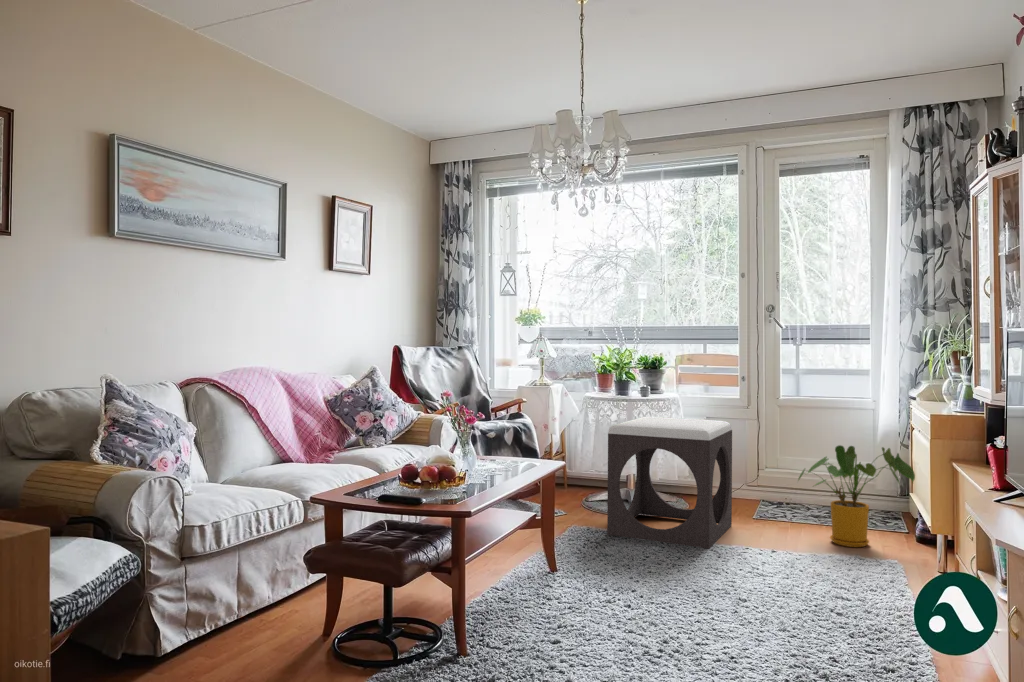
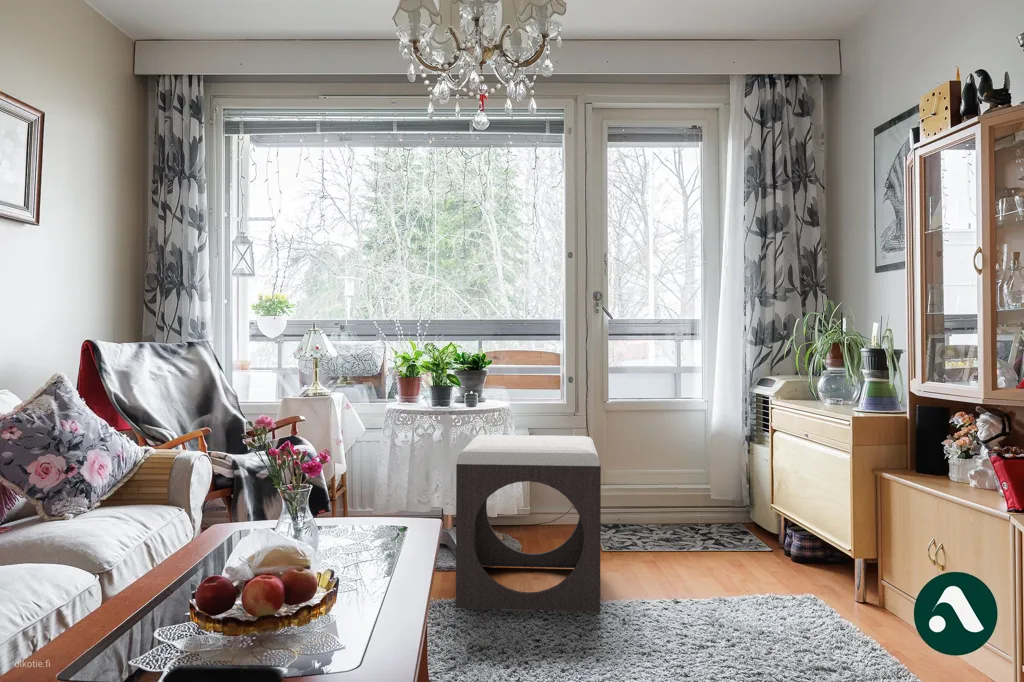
house plant: present [798,445,915,547] -> none [680,459,813,583]

